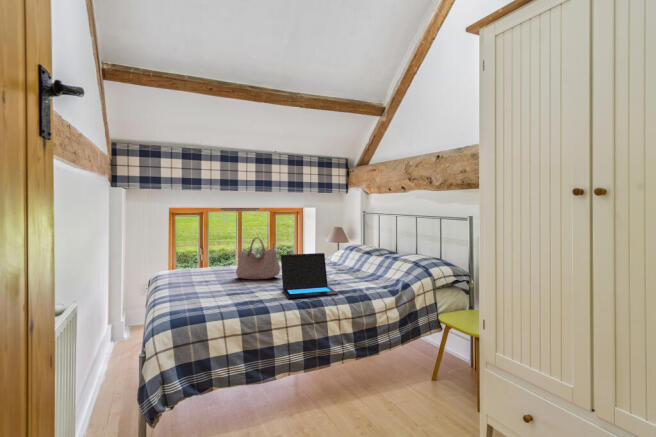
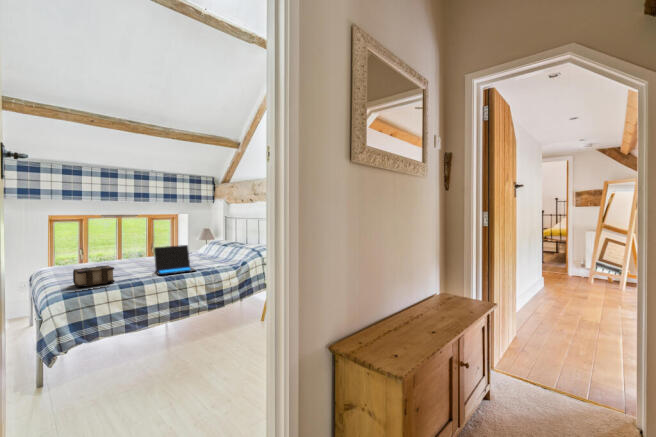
handbag: present [236,238,280,279] -> none [117,236,155,267]
book: none [185,279,233,311] -> present [73,266,115,287]

